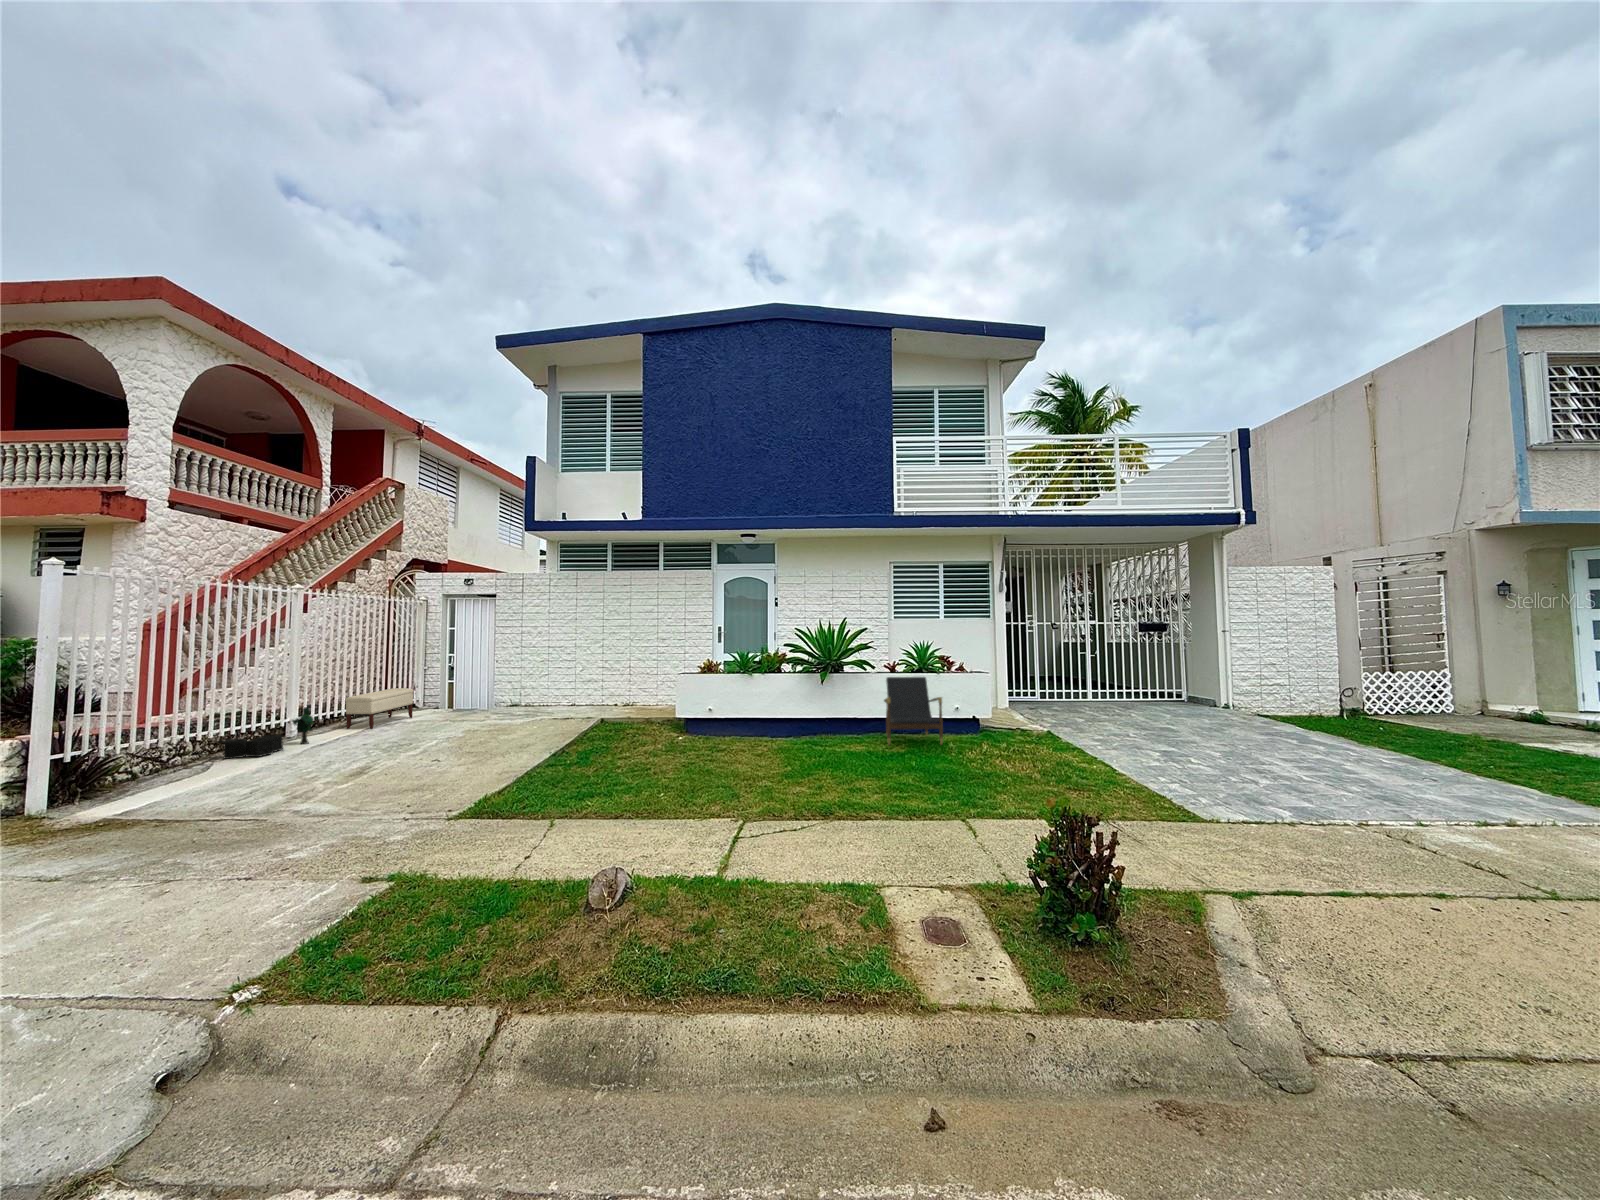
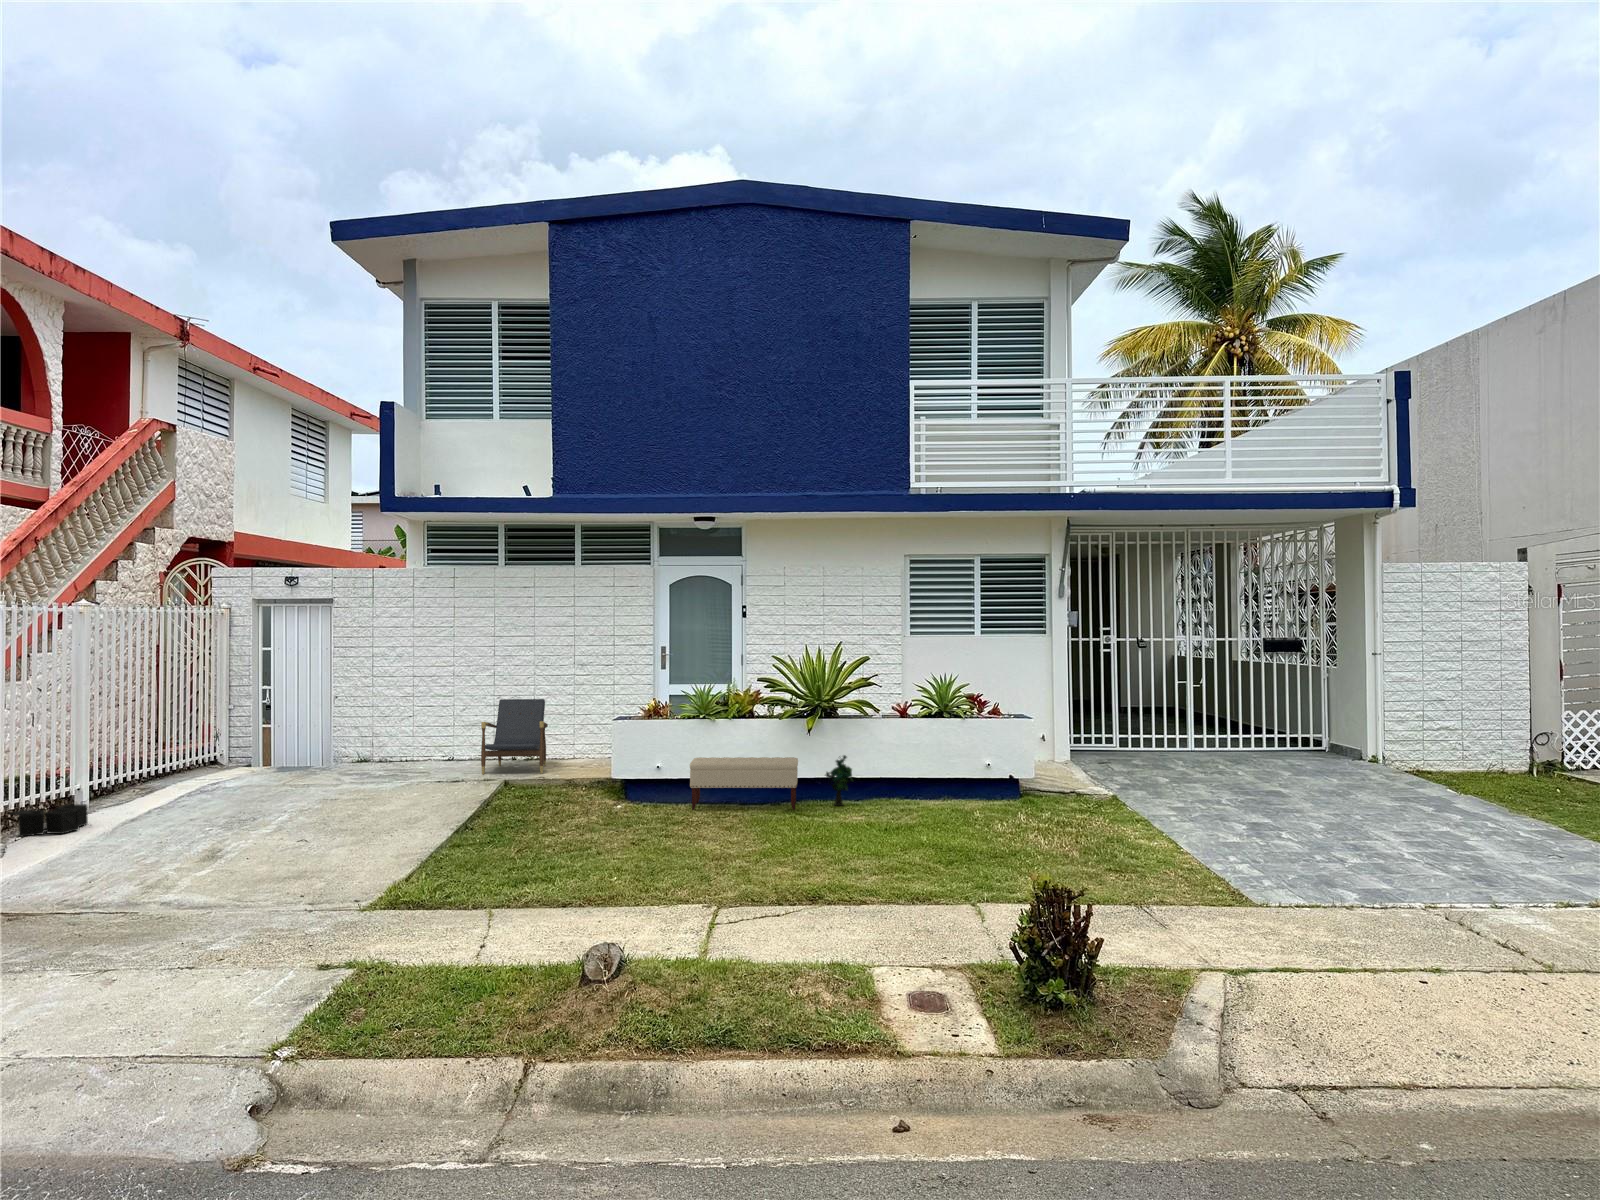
lounge chair: present [884,677,943,745] -> present [481,699,548,774]
bench: present [345,688,413,729] -> present [690,757,798,810]
decorative plant: present [292,705,315,744] -> present [825,755,852,806]

